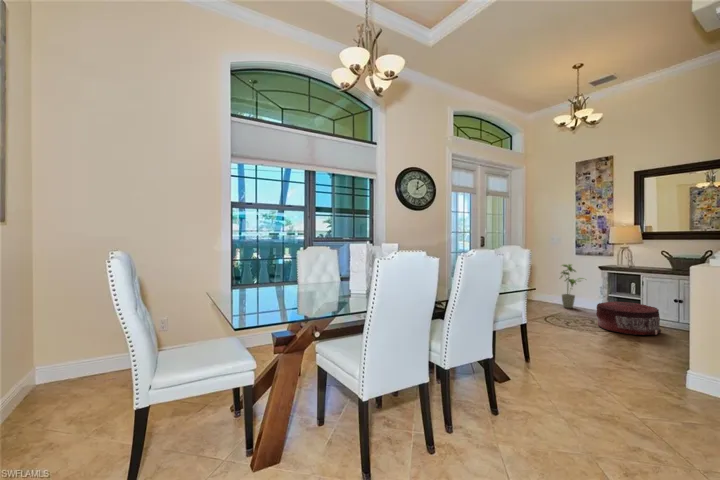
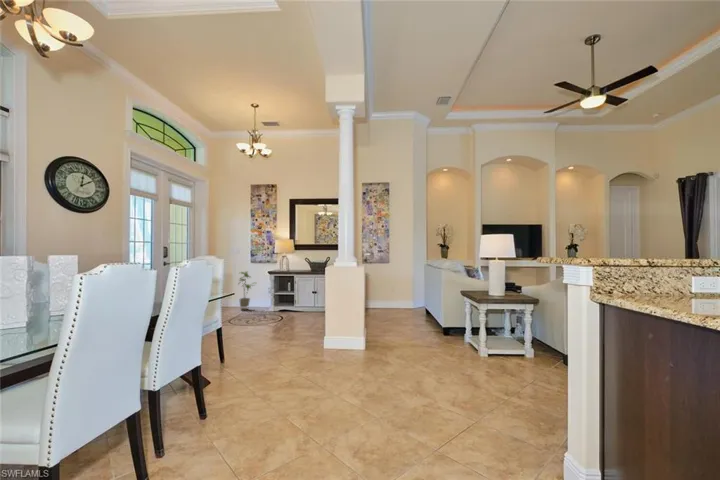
pouf: present [596,301,661,335] -> none [267,297,307,321]

